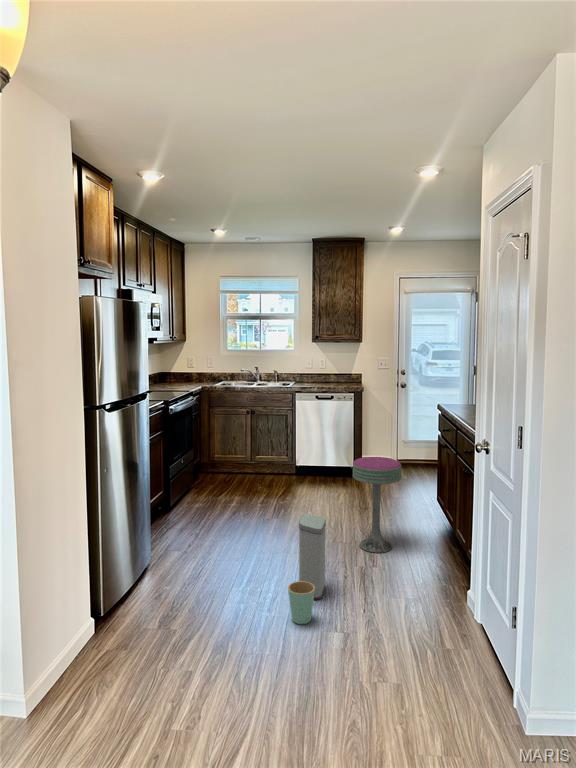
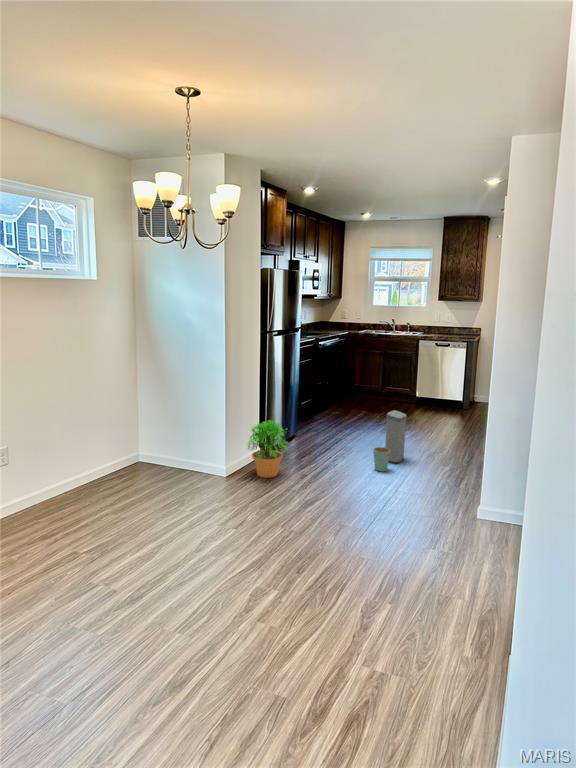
bar stool: present [353,457,401,553] -> none [438,383,475,450]
potted plant: none [63,571,149,691] -> present [248,420,288,478]

